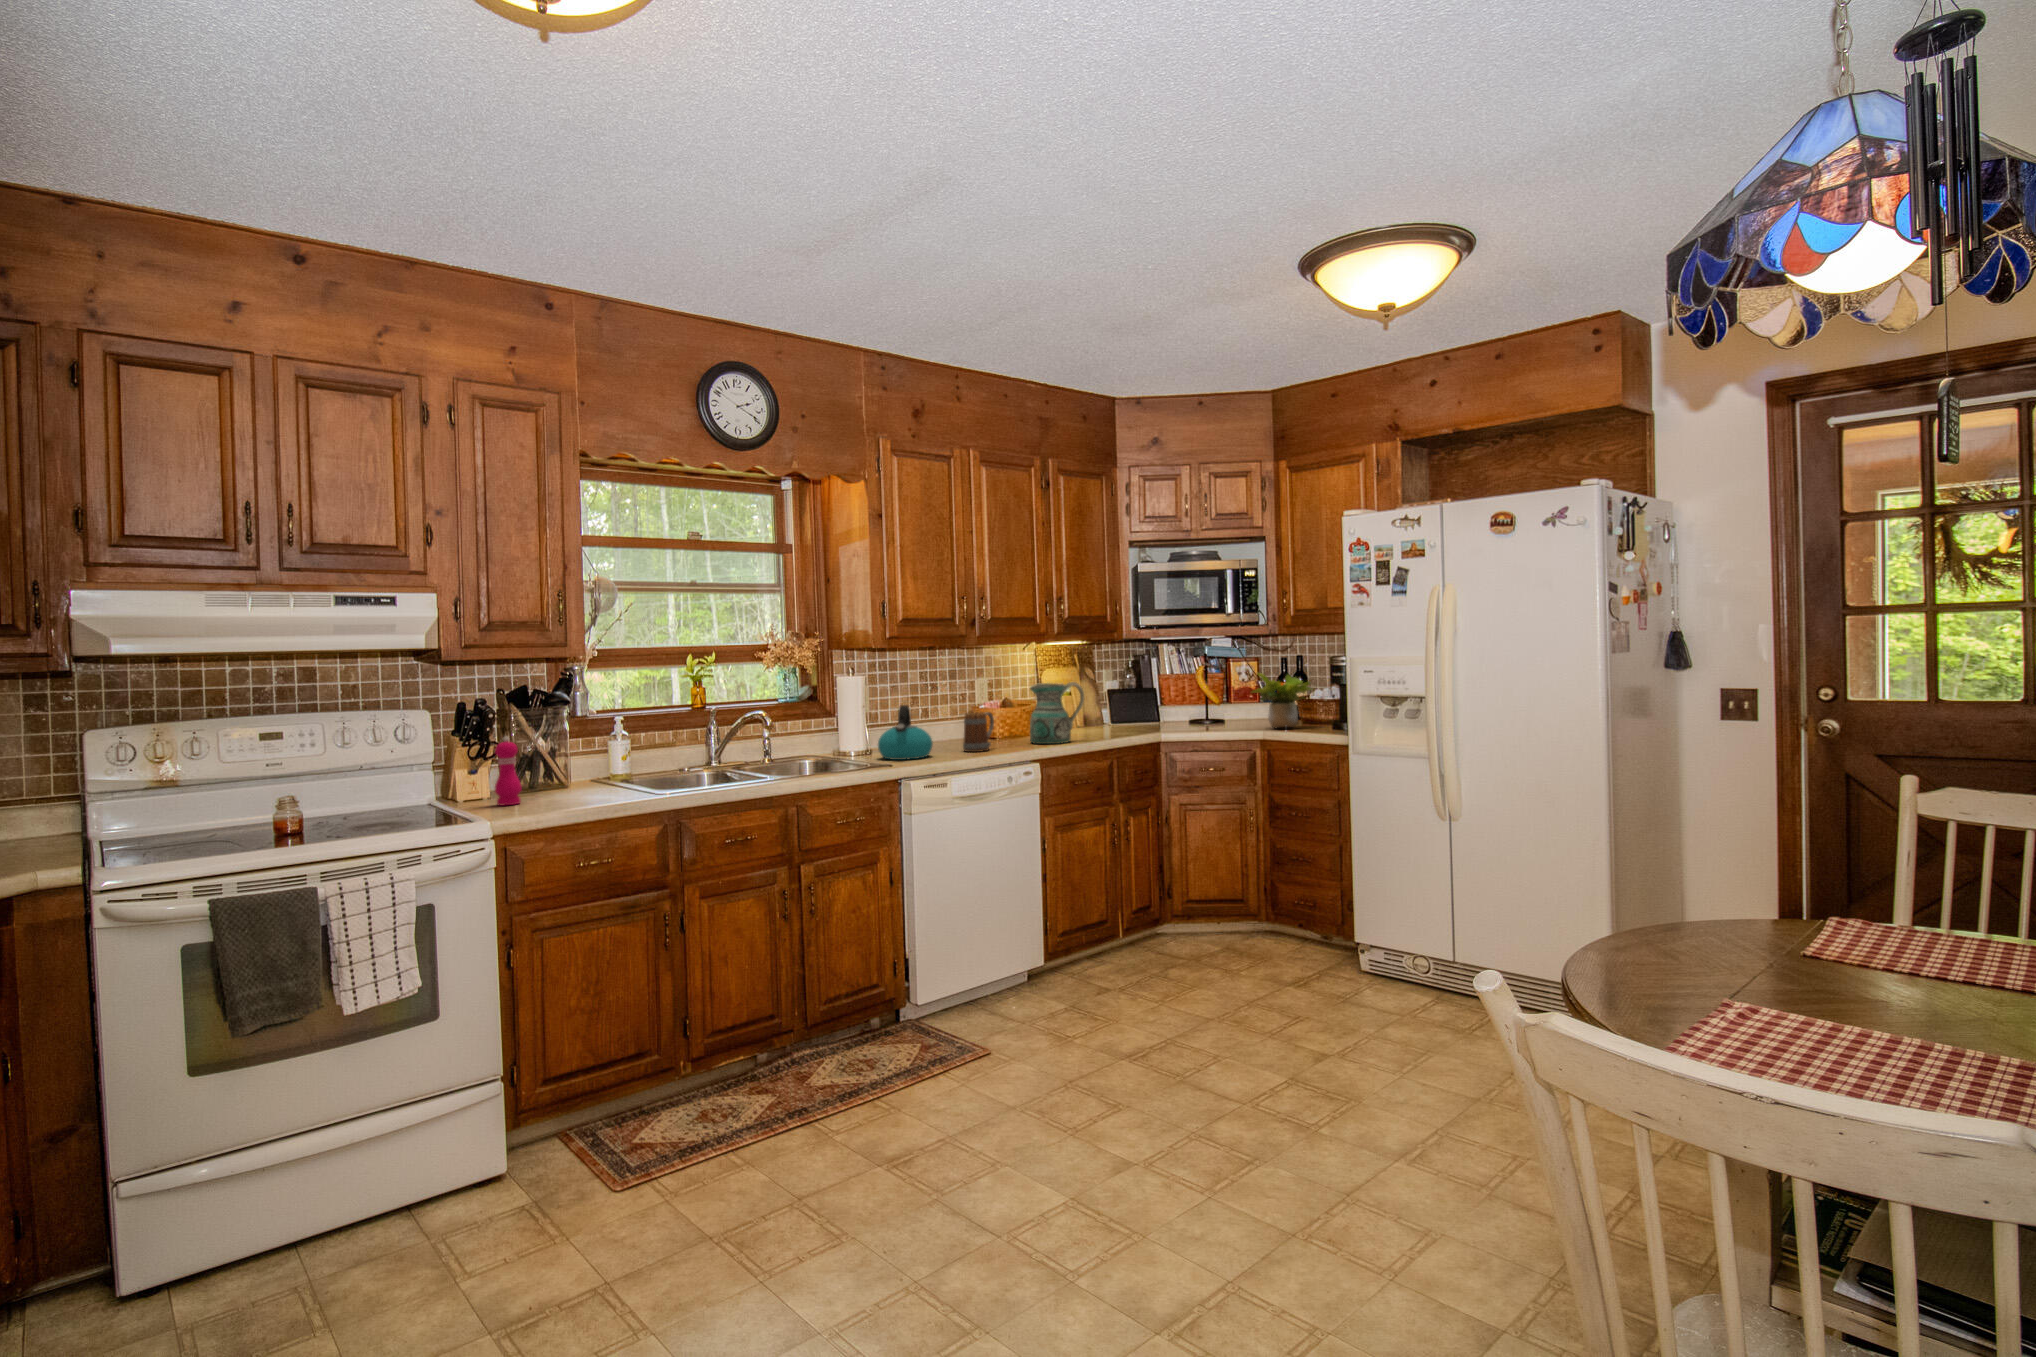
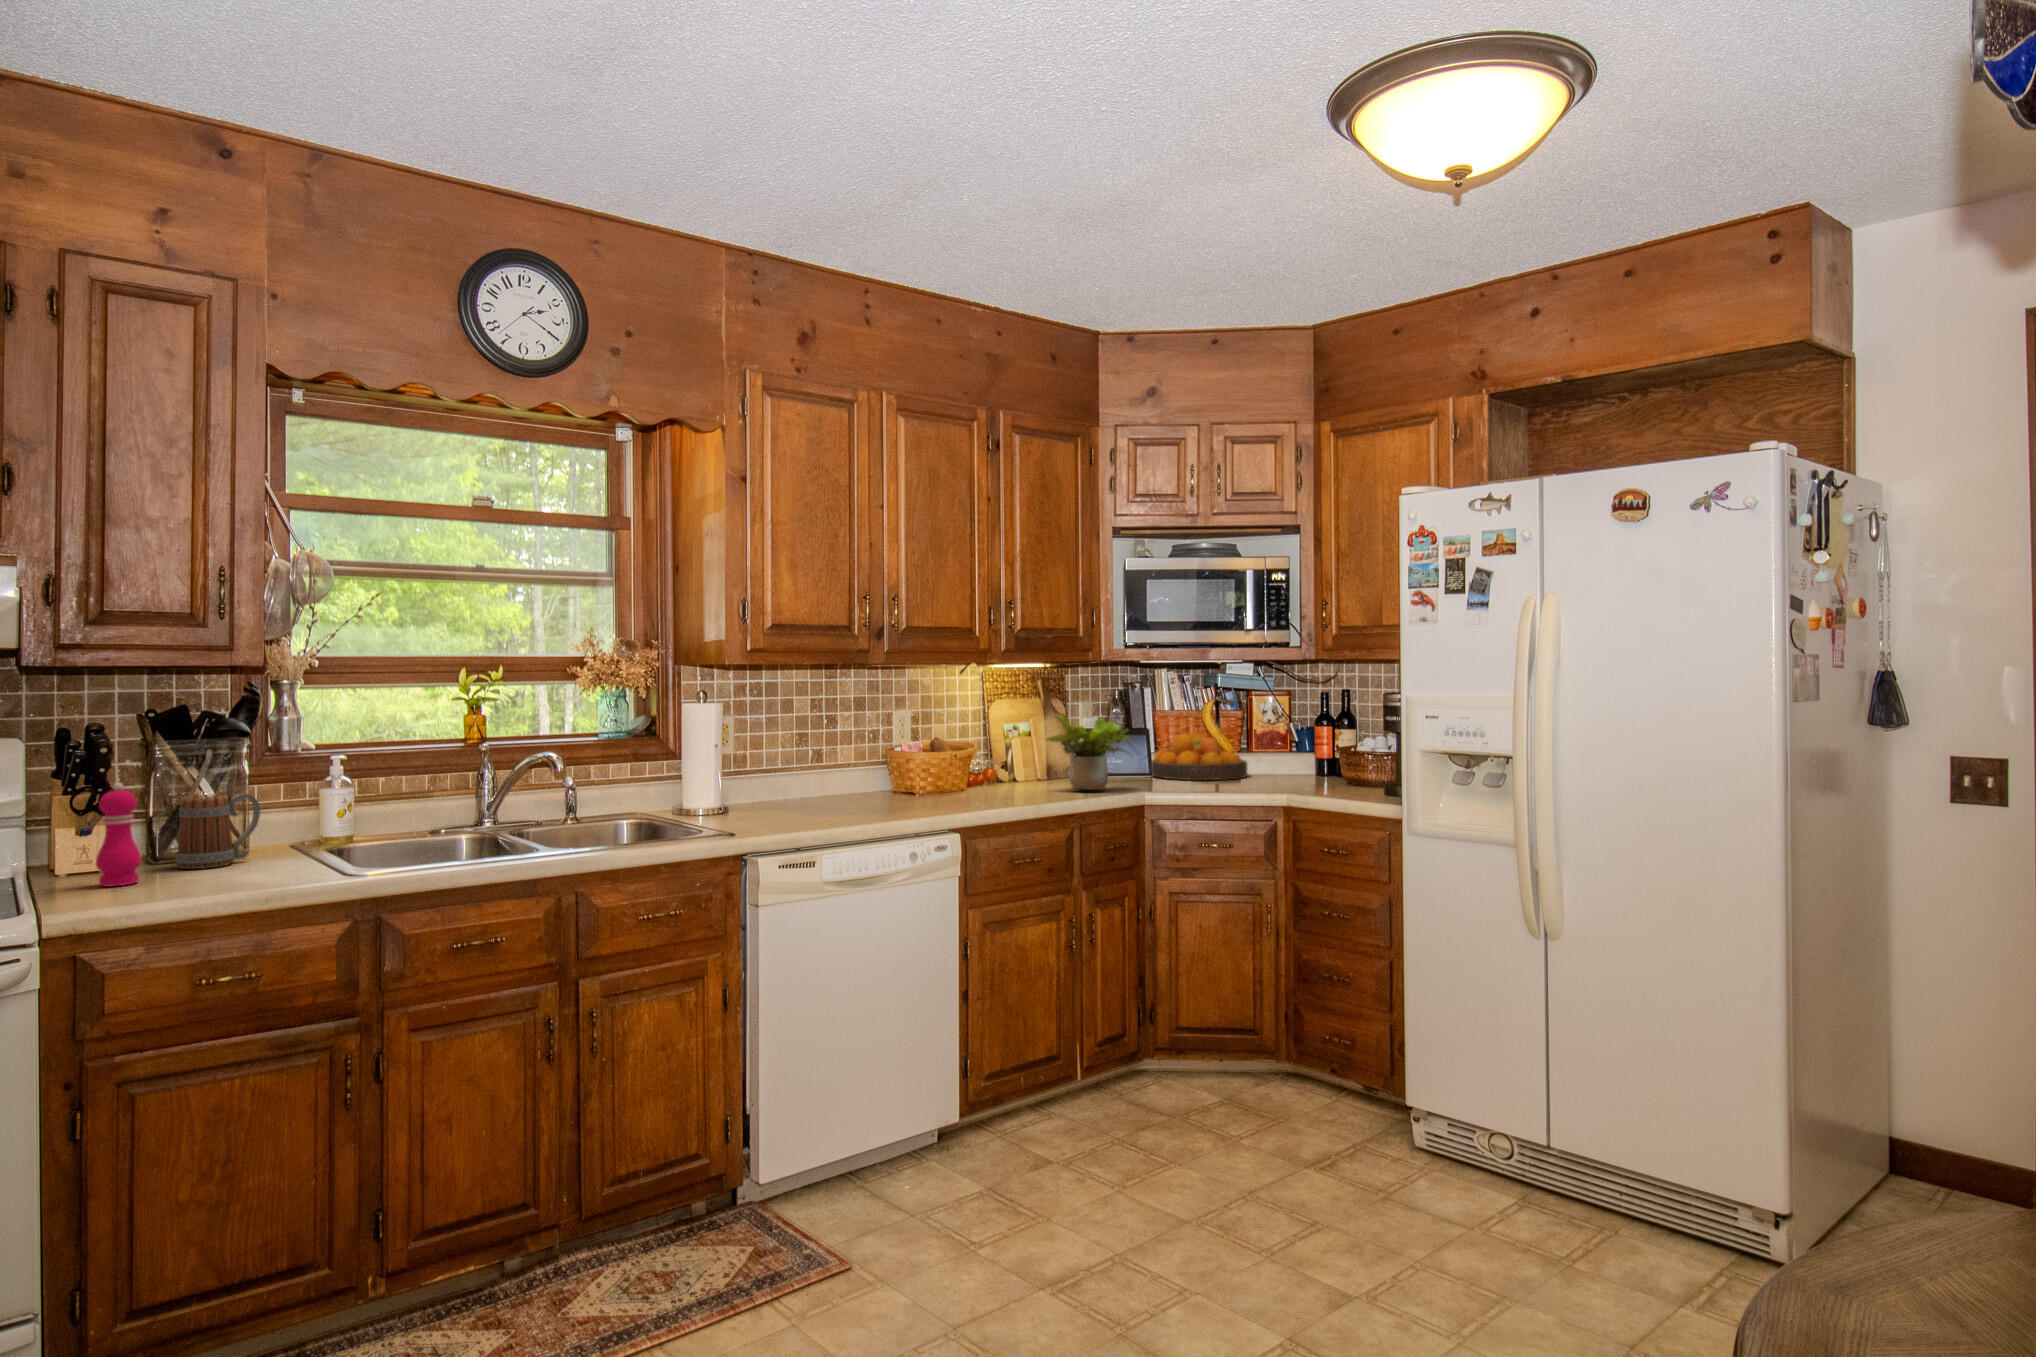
potted plant: present [1252,673,1311,728] -> present [1046,714,1133,790]
ceramic pitcher: present [1030,682,1084,744] -> none [958,719,1035,805]
fruit bowl: none [1158,690,1230,725] -> present [1151,732,1248,780]
kettle: present [878,705,933,760] -> none [728,746,808,824]
mug: present [963,712,994,752] -> present [176,794,261,869]

